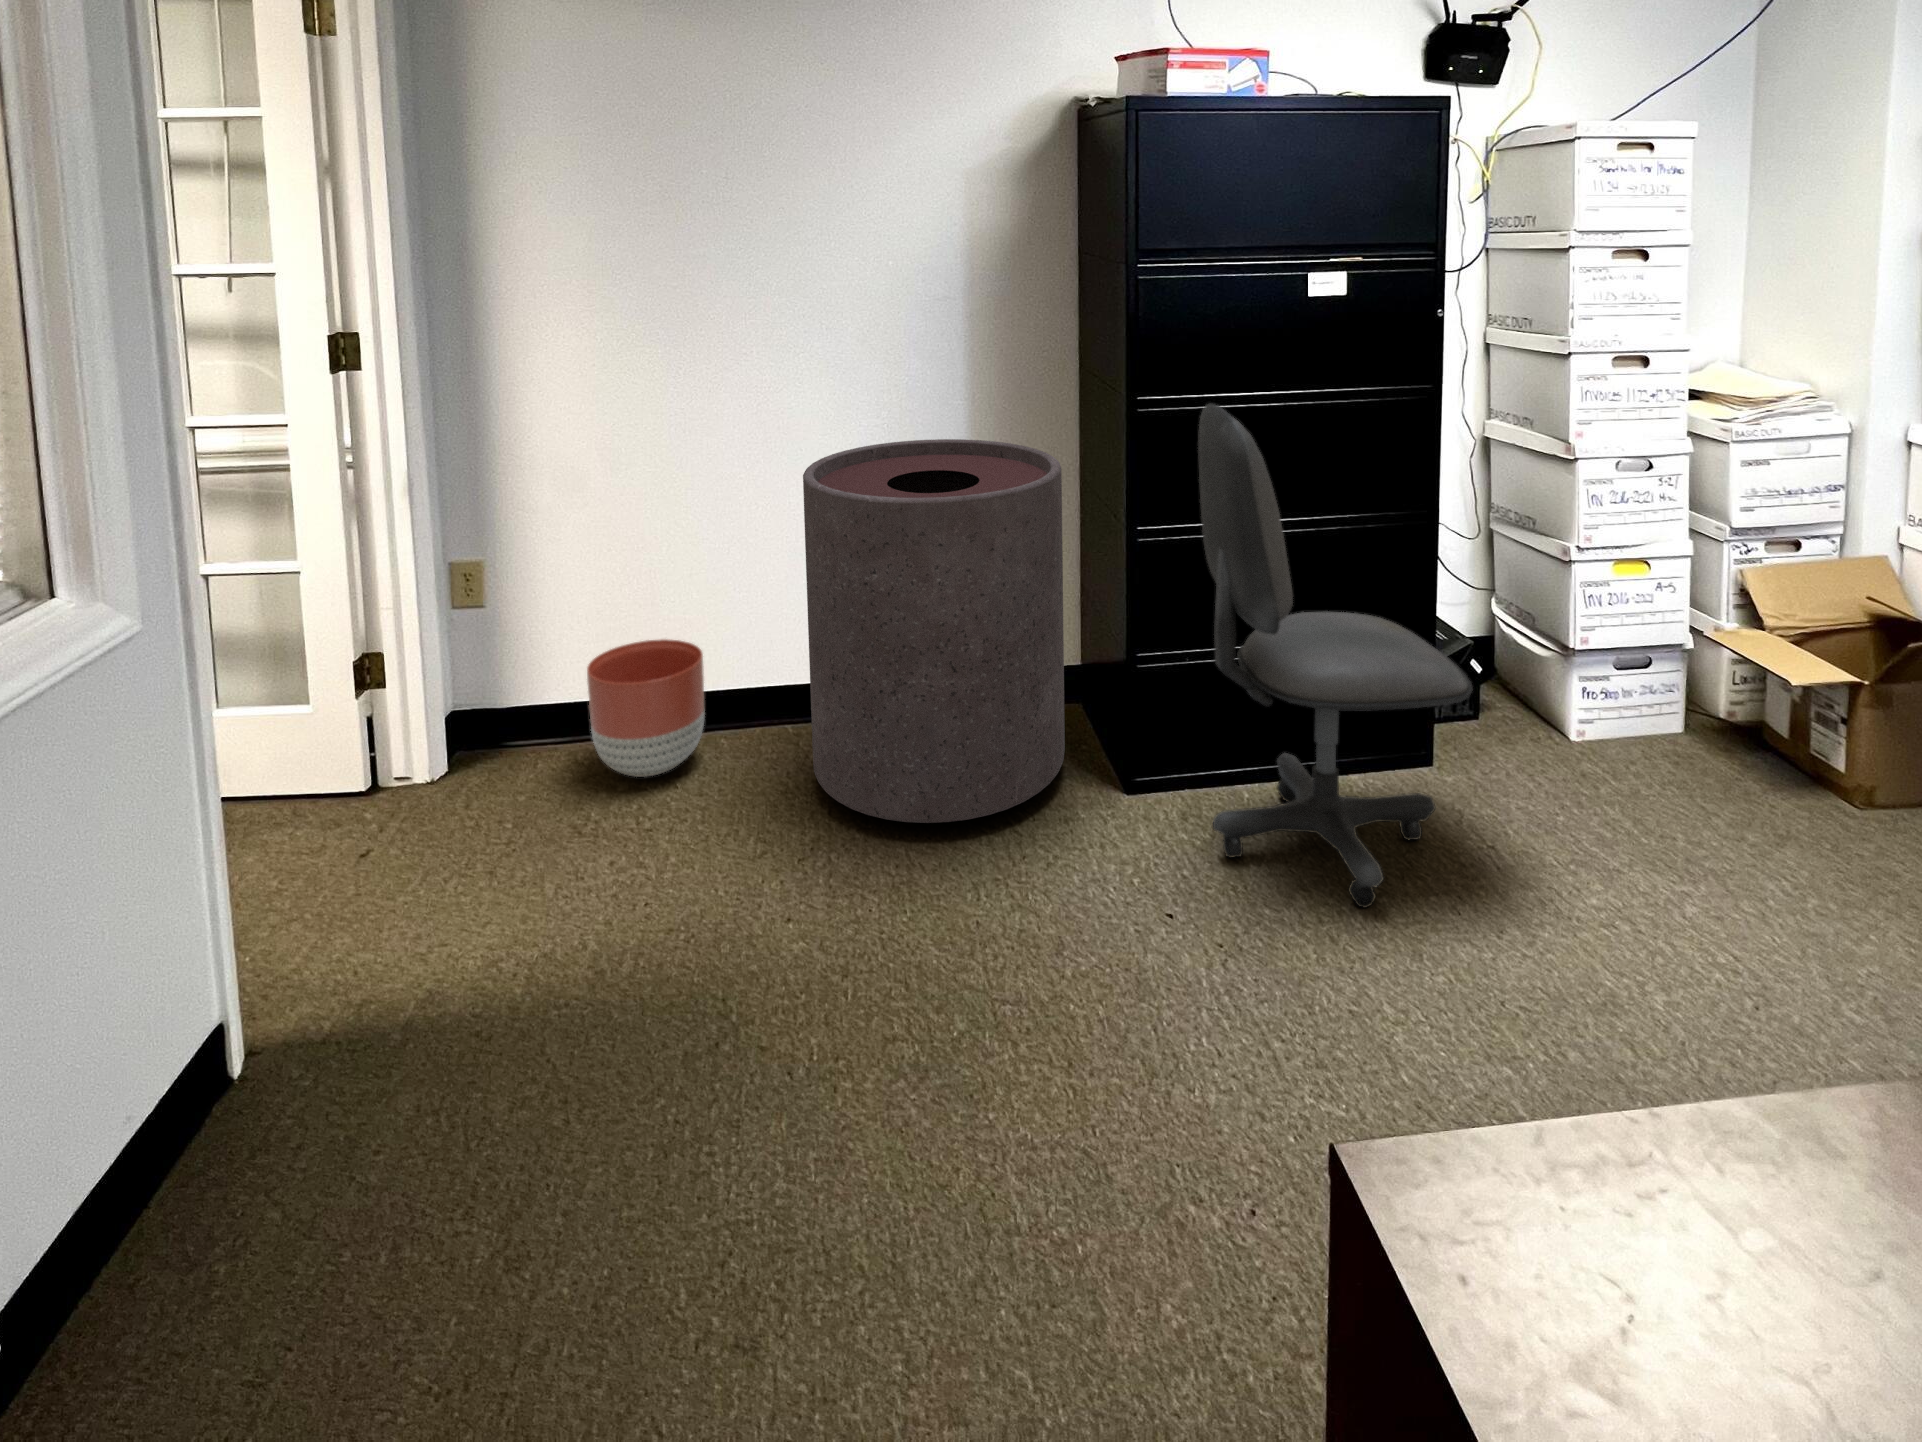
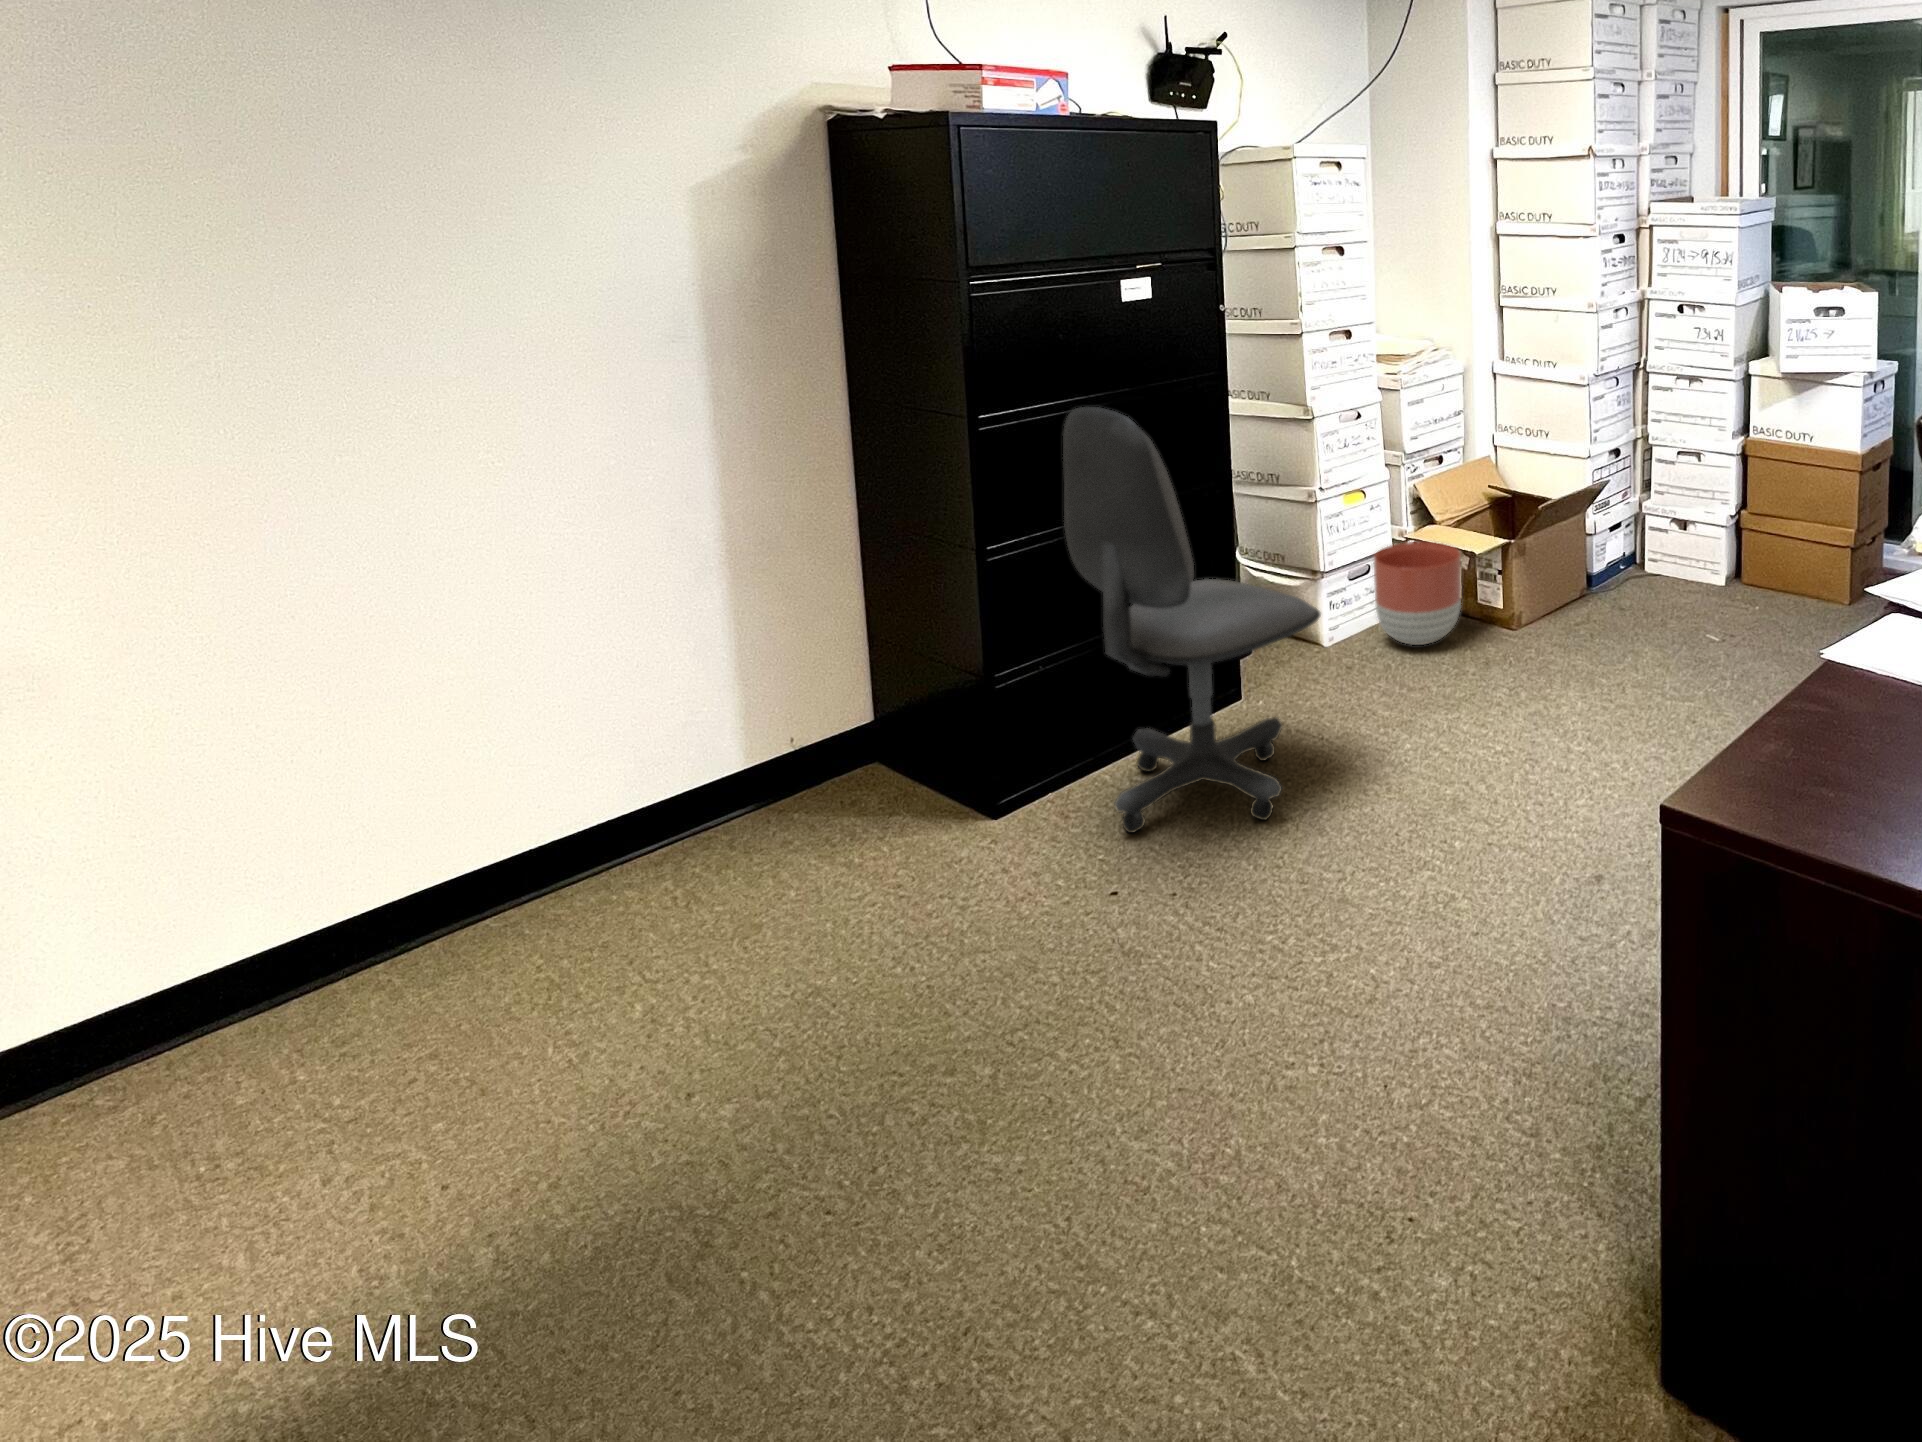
trash can: present [803,439,1065,823] -> none [529,493,918,967]
planter: present [587,639,705,777] -> present [1374,542,1461,645]

